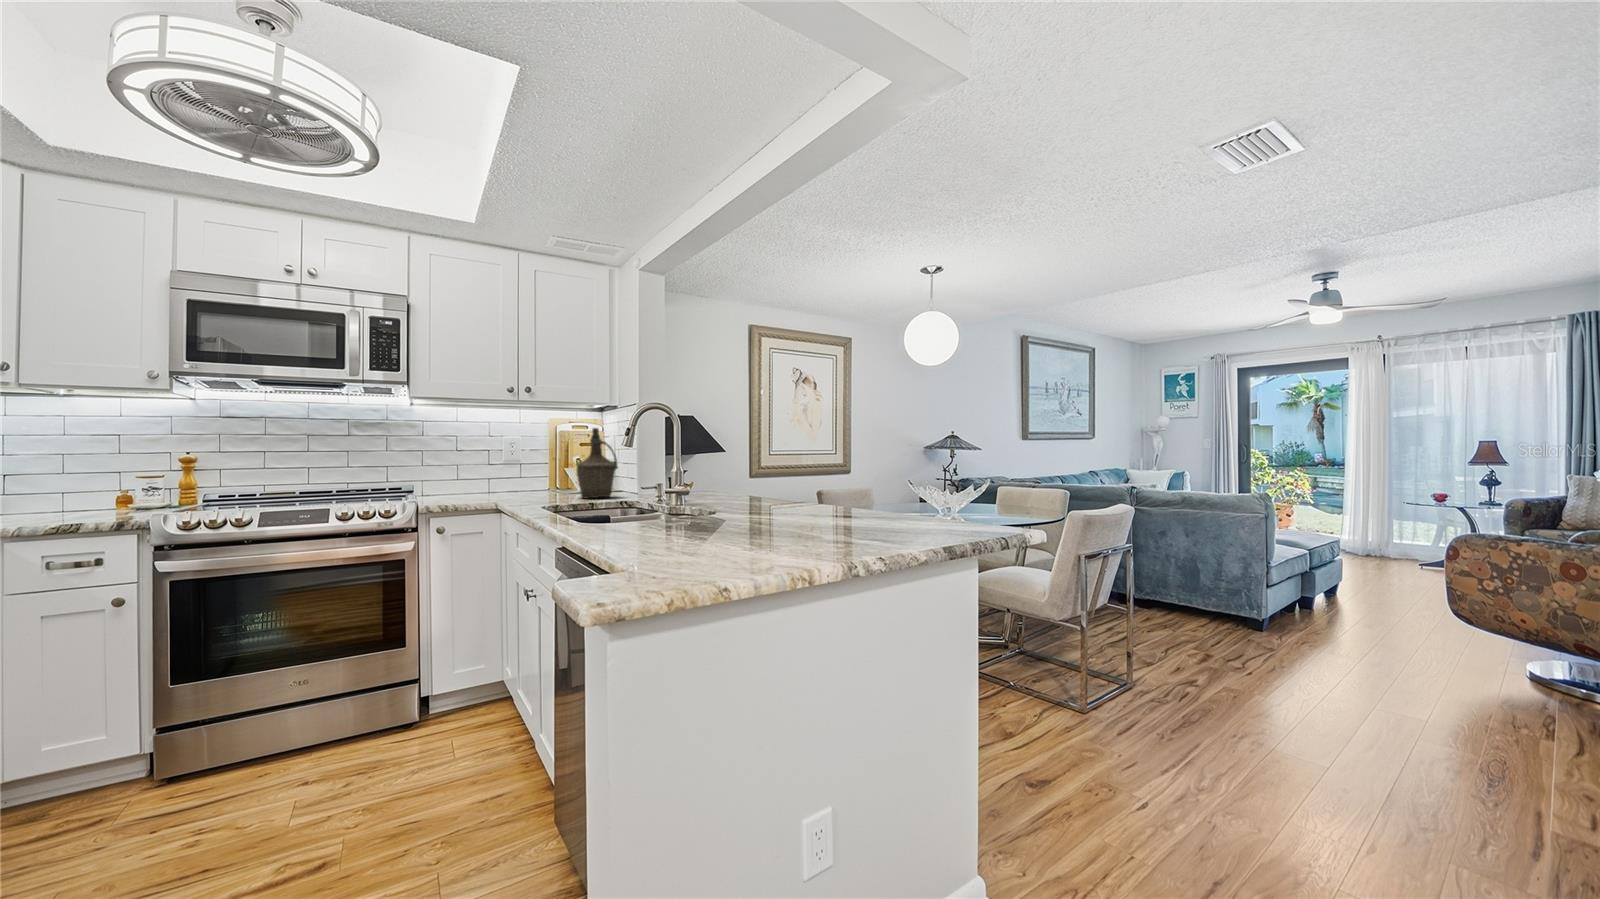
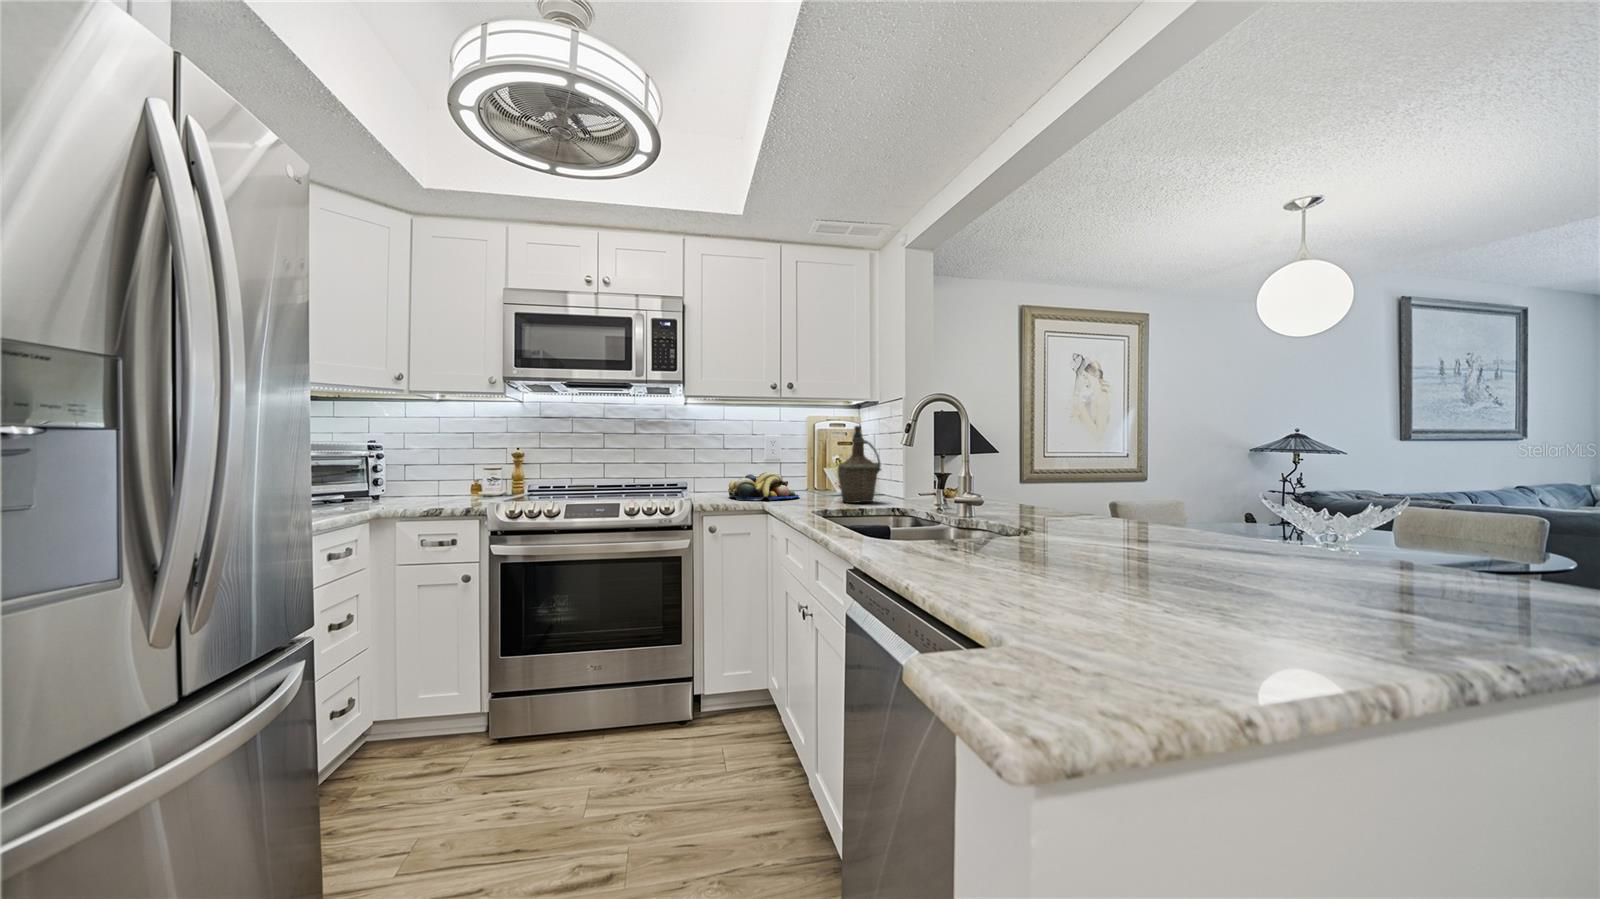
fruit bowl: none [462,473,540,500] -> present [728,472,799,500]

